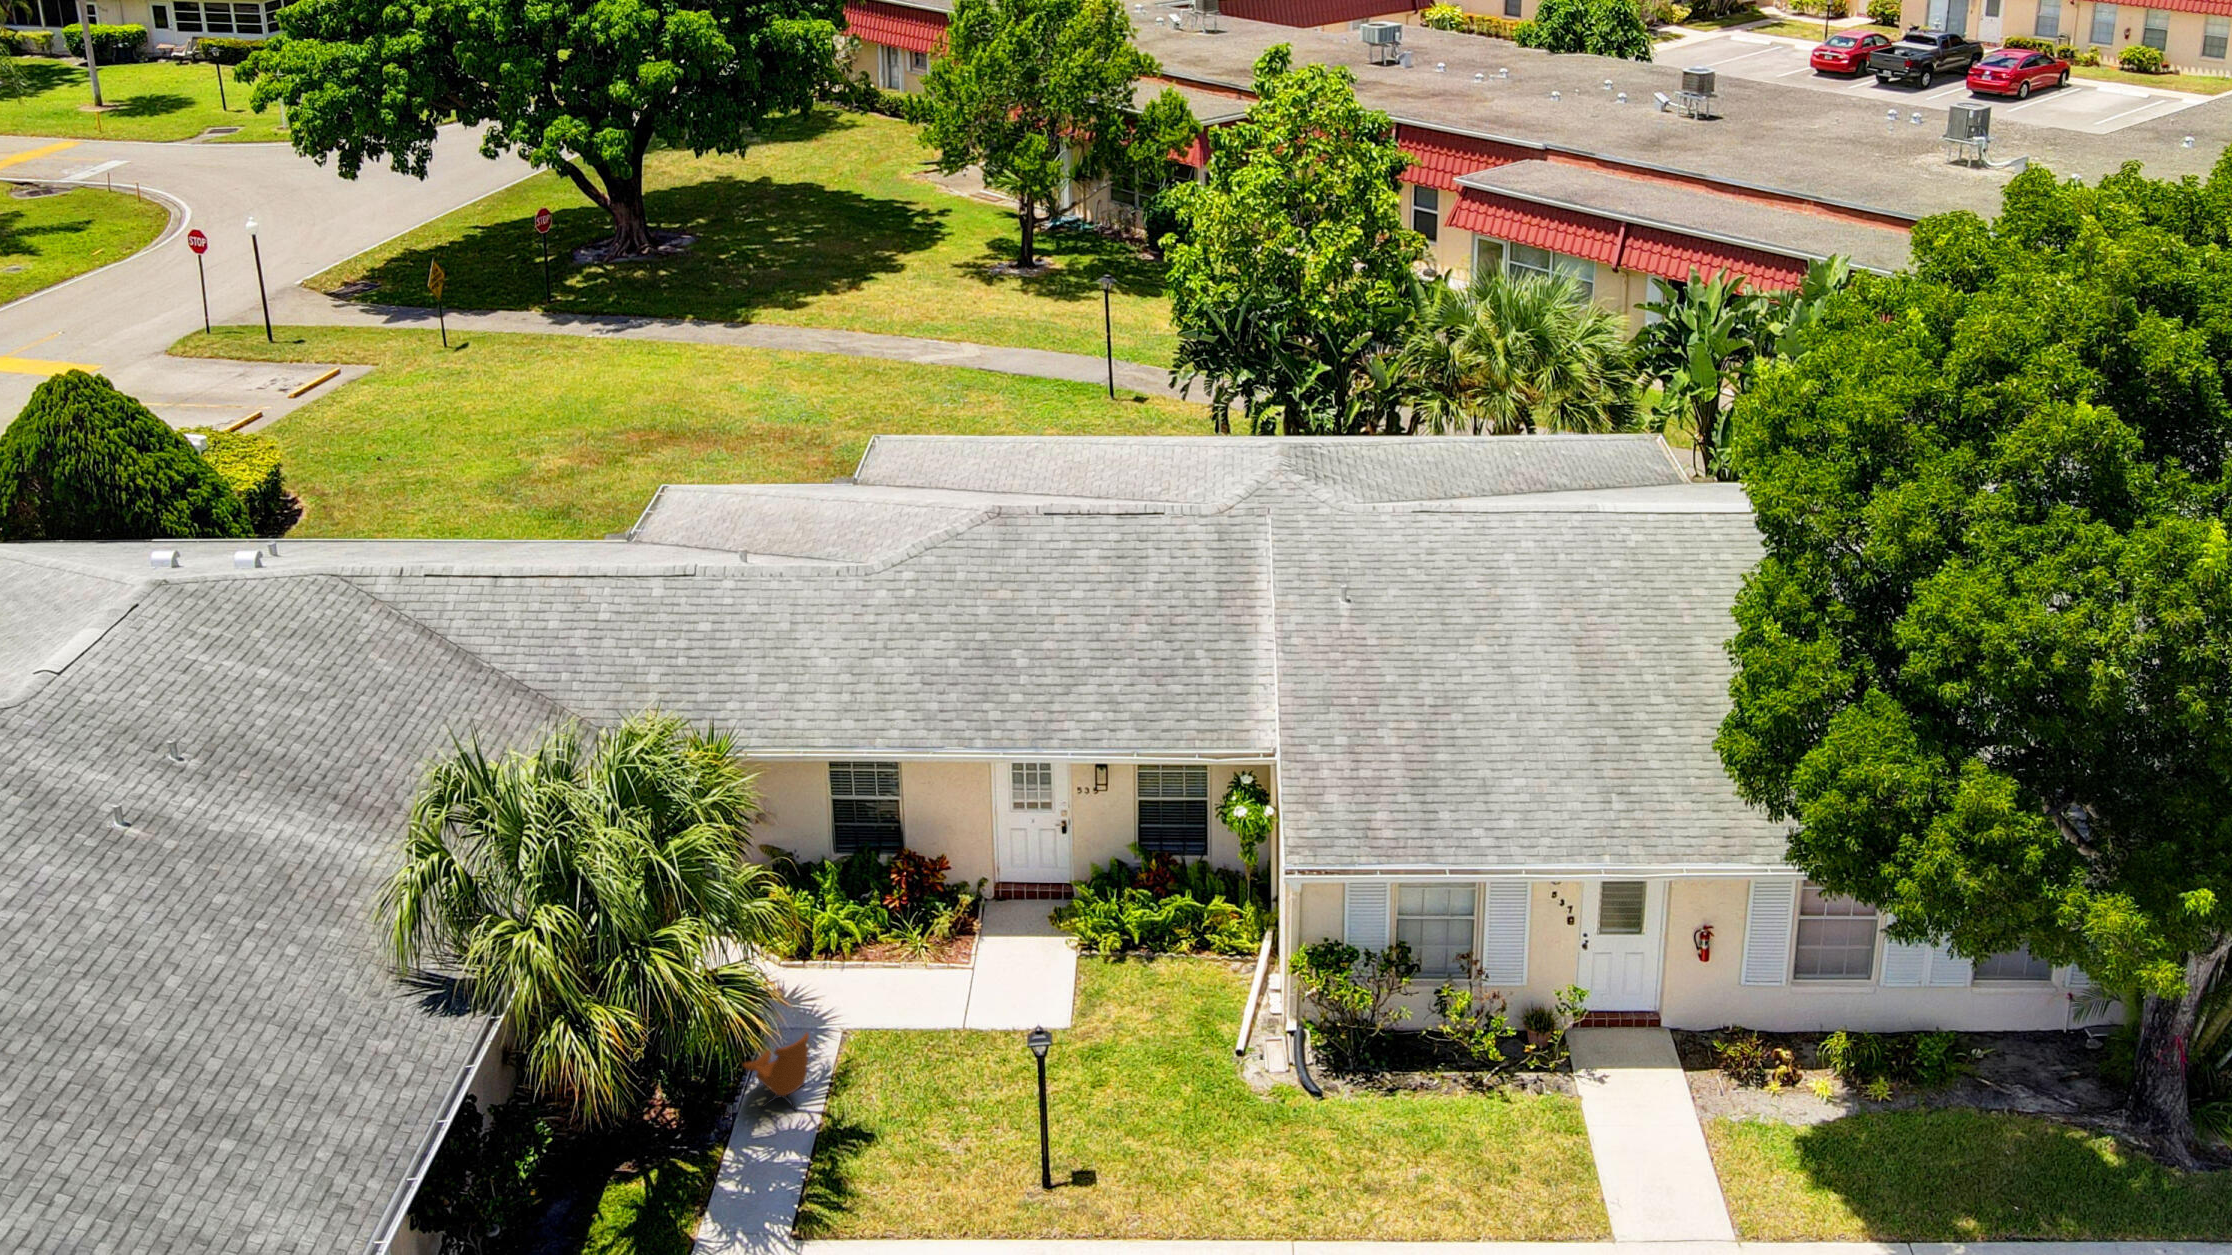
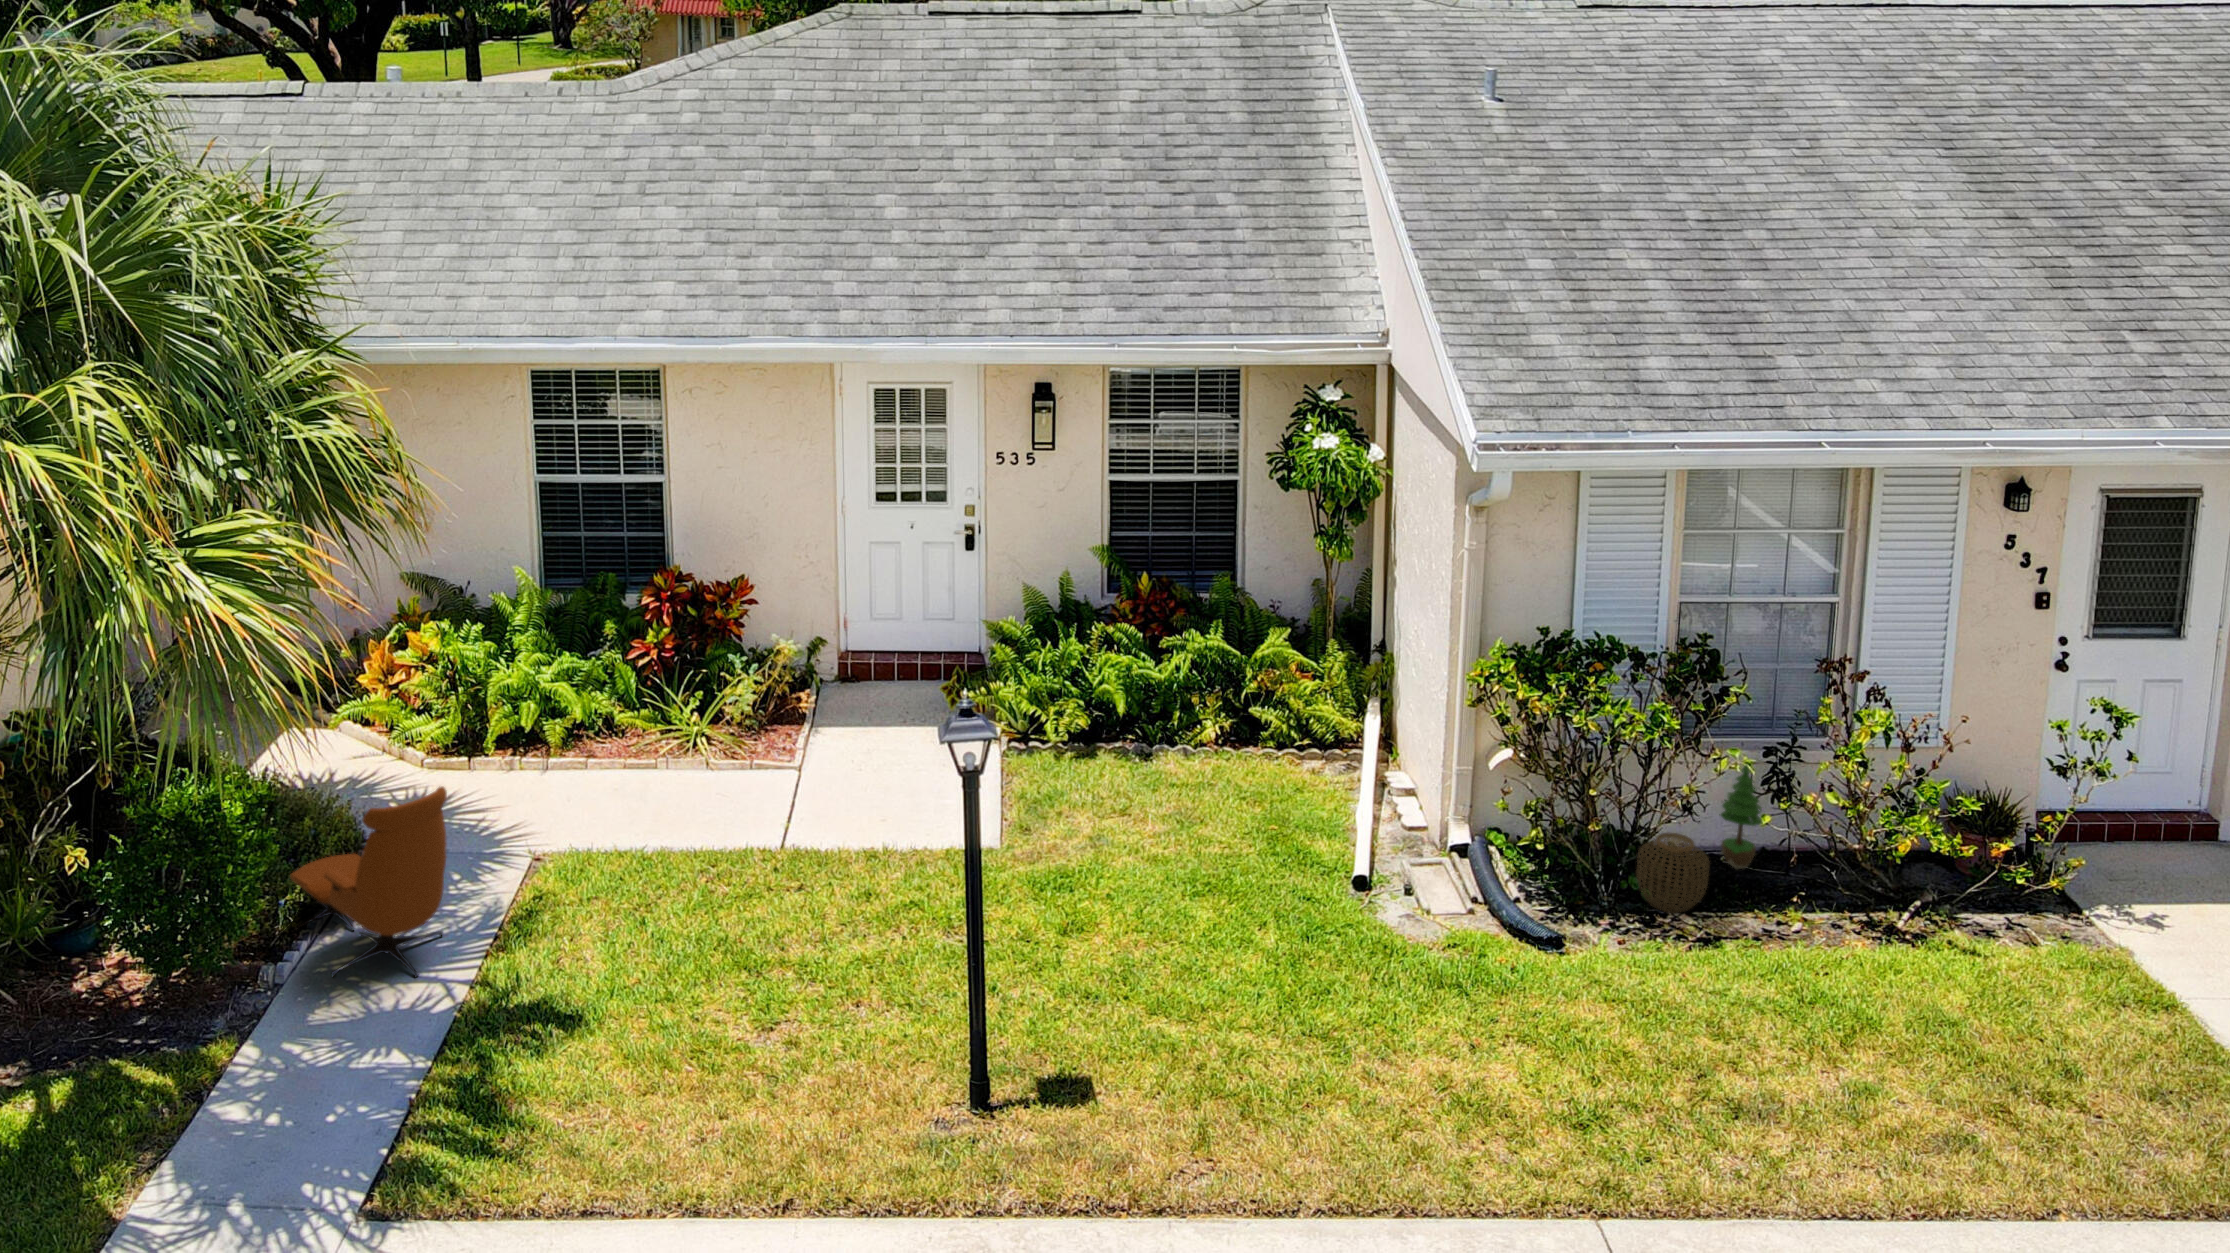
potted tree: none [1413,1002,1433,1048] -> present [1719,763,1762,869]
woven basket: none [1365,1039,1397,1077] -> present [1637,833,1709,913]

